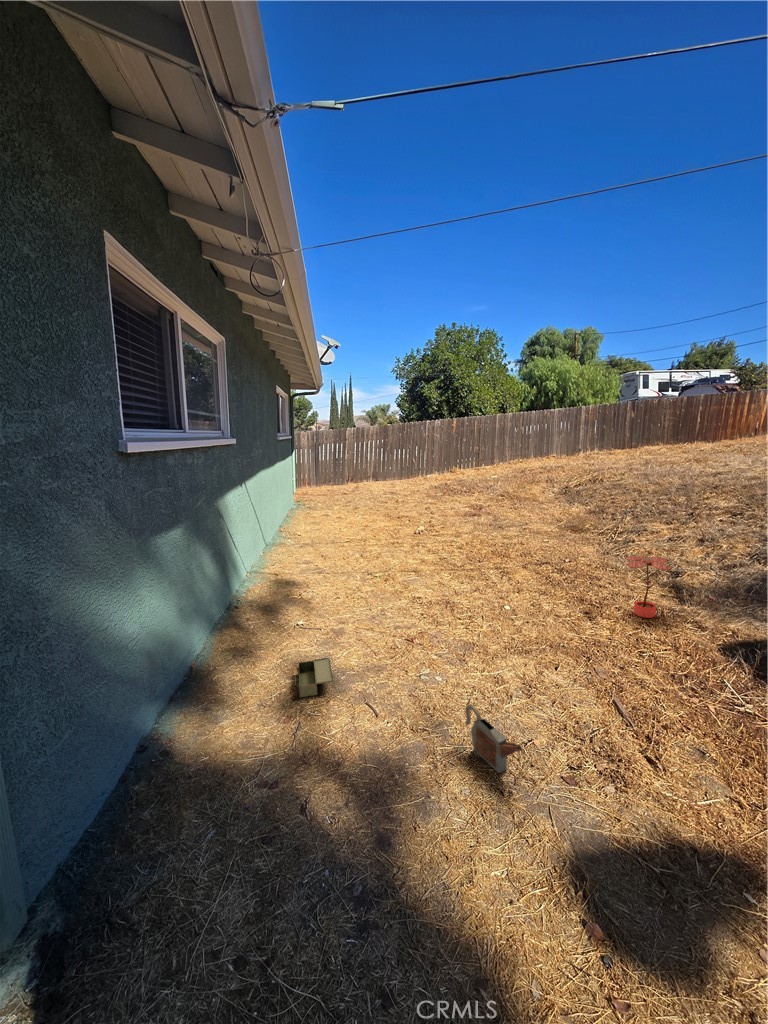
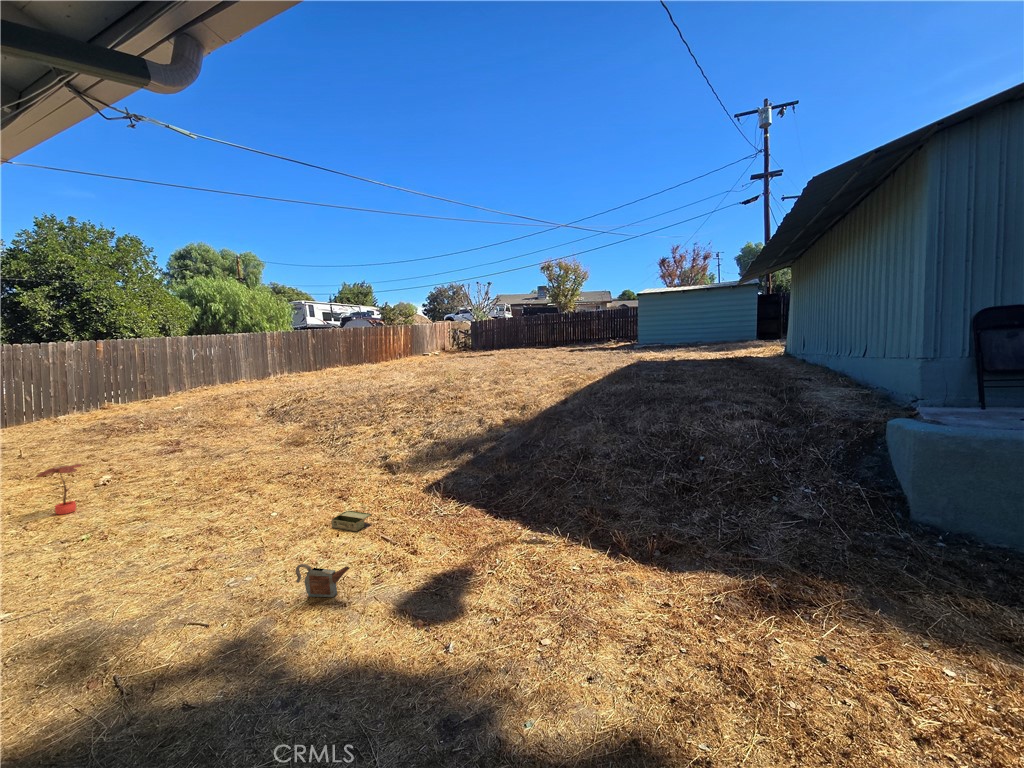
potted plant: present [626,556,671,618] -> present [37,464,82,514]
toolbox: present [295,658,333,697] -> present [331,511,371,531]

